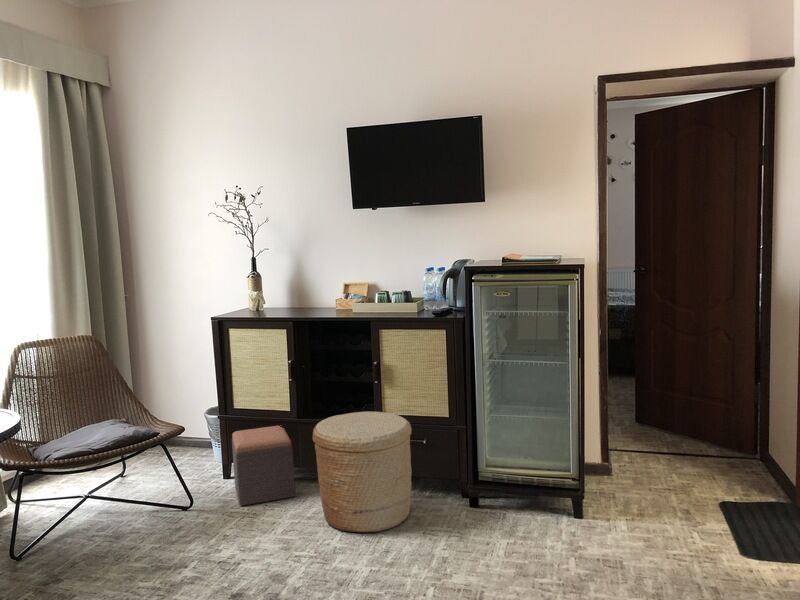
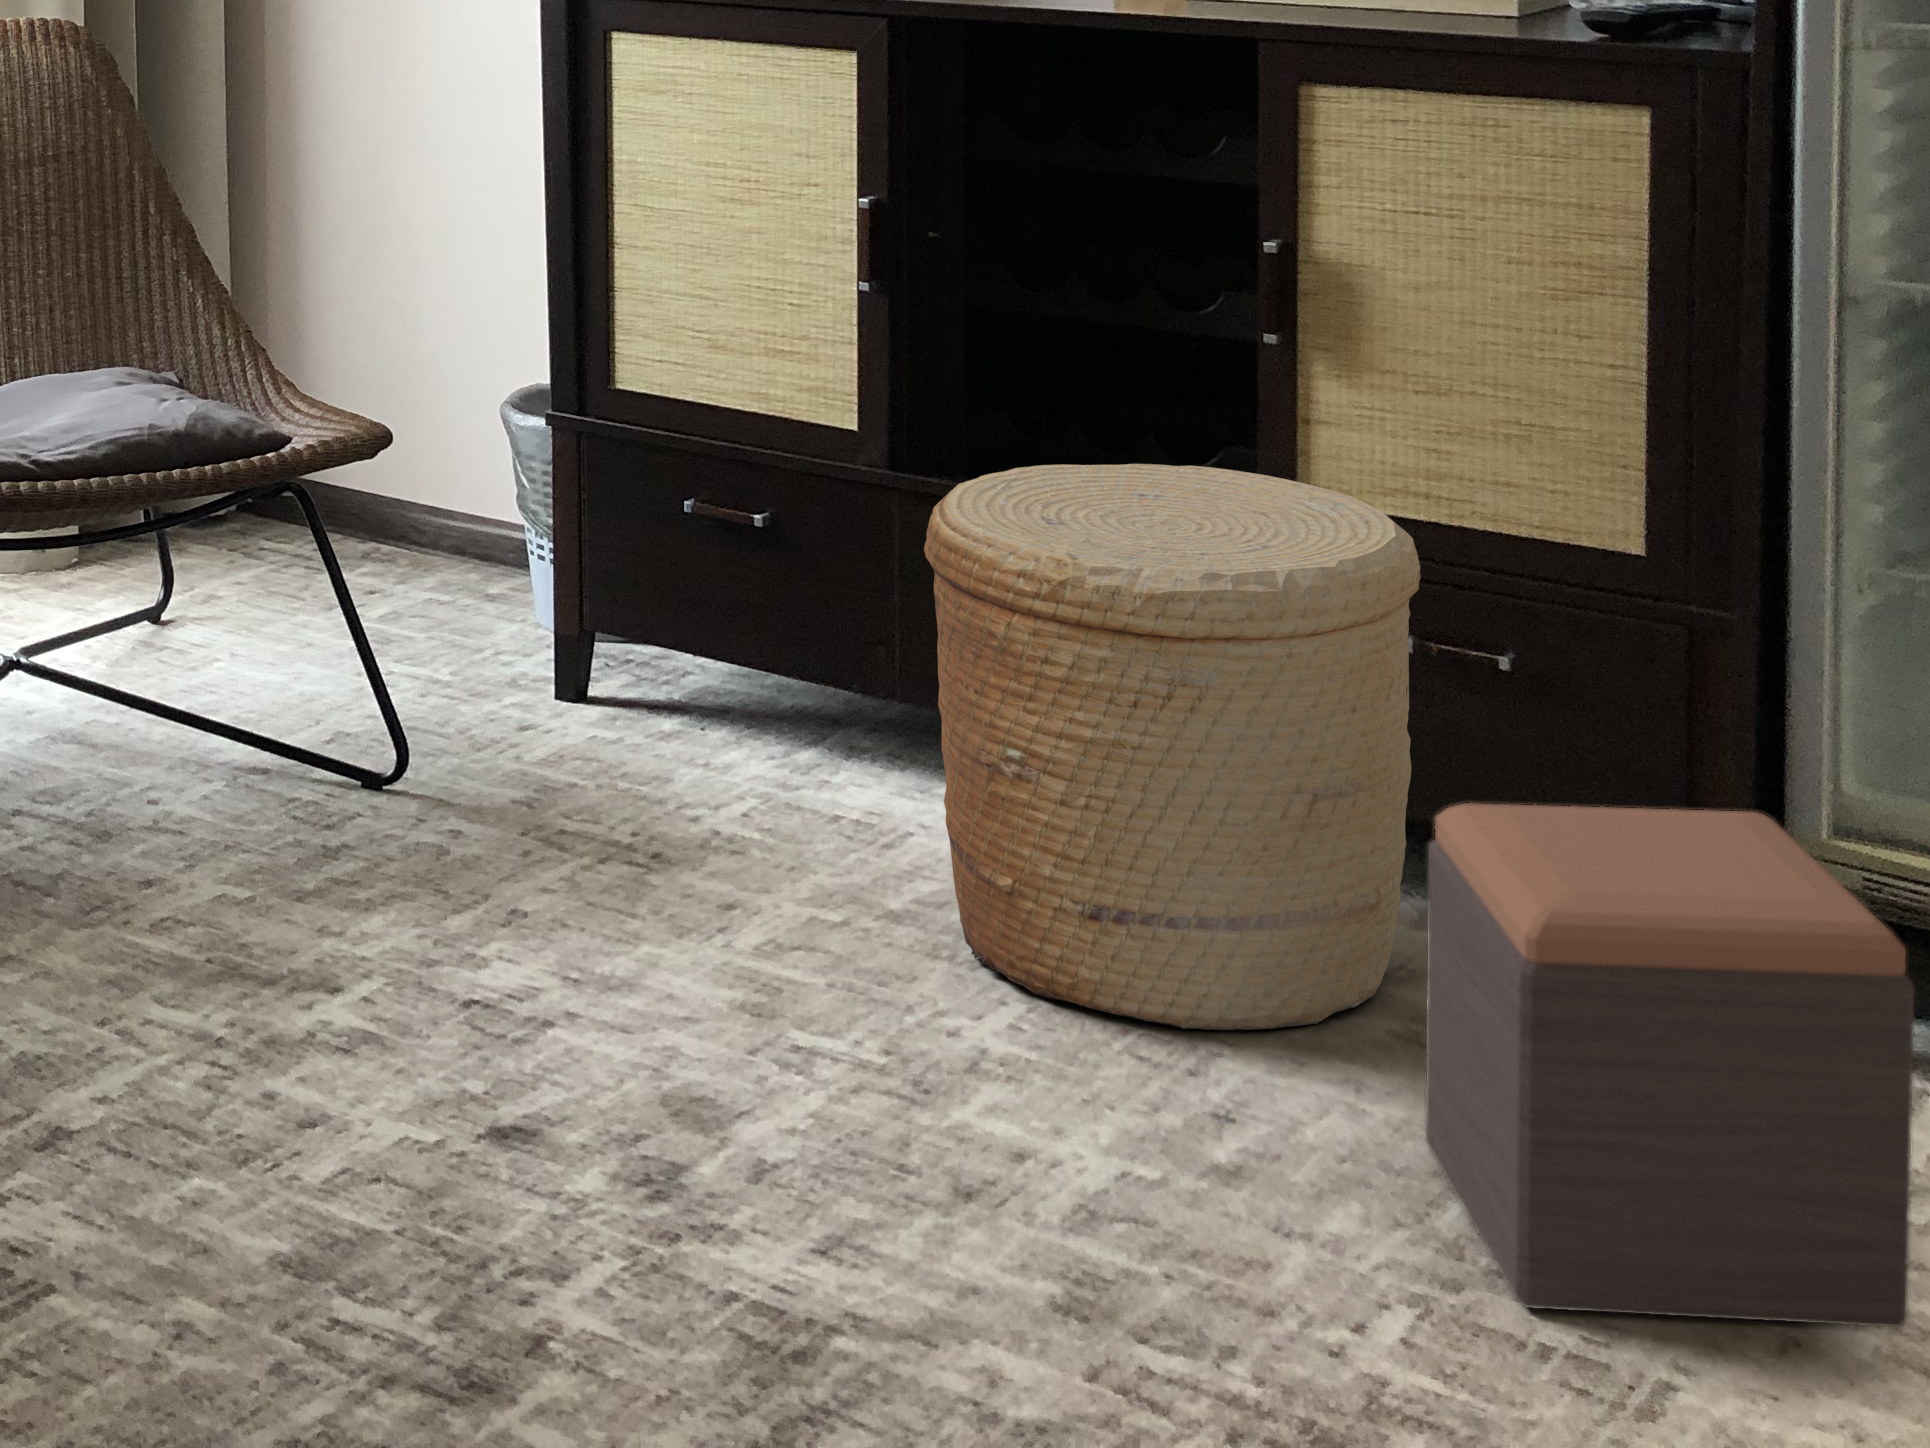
footstool: present [232,426,295,506] -> present [1425,803,1914,1327]

